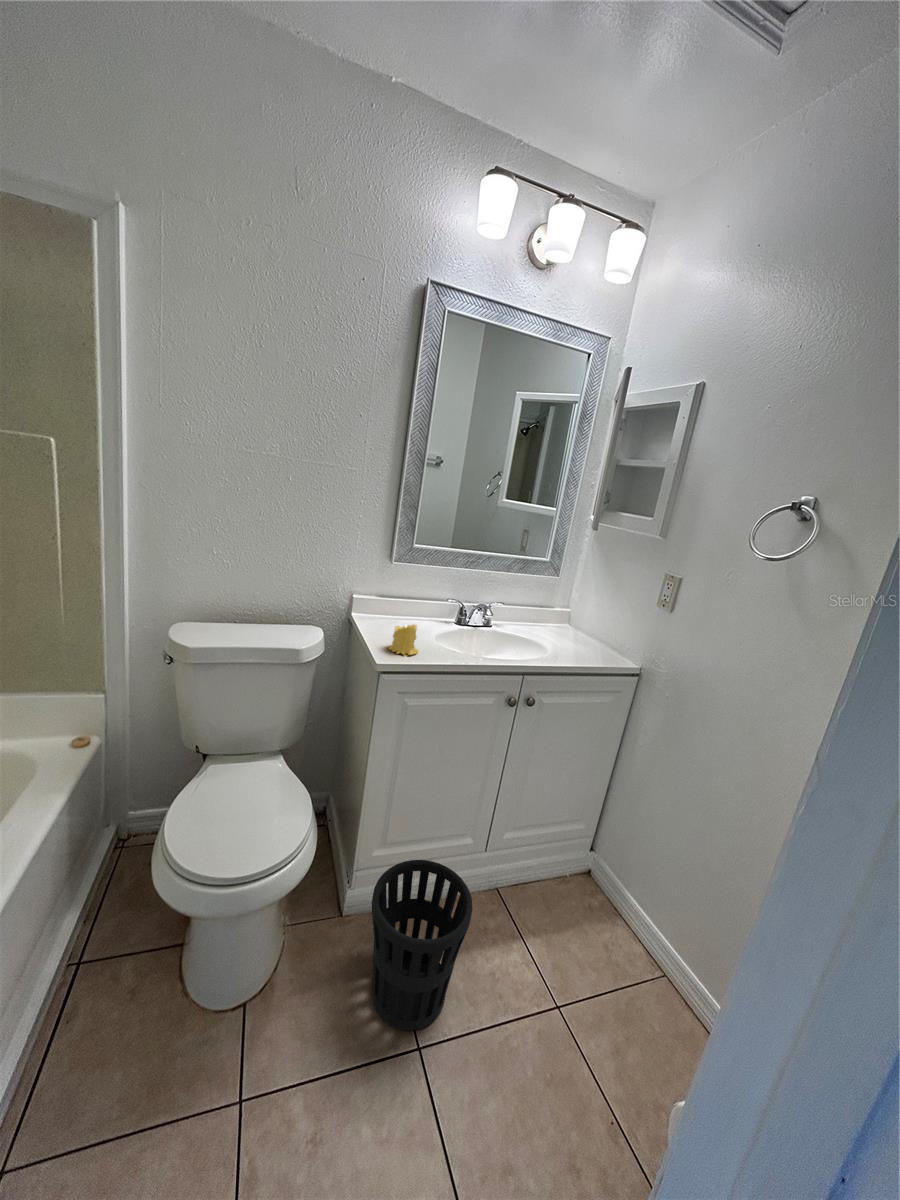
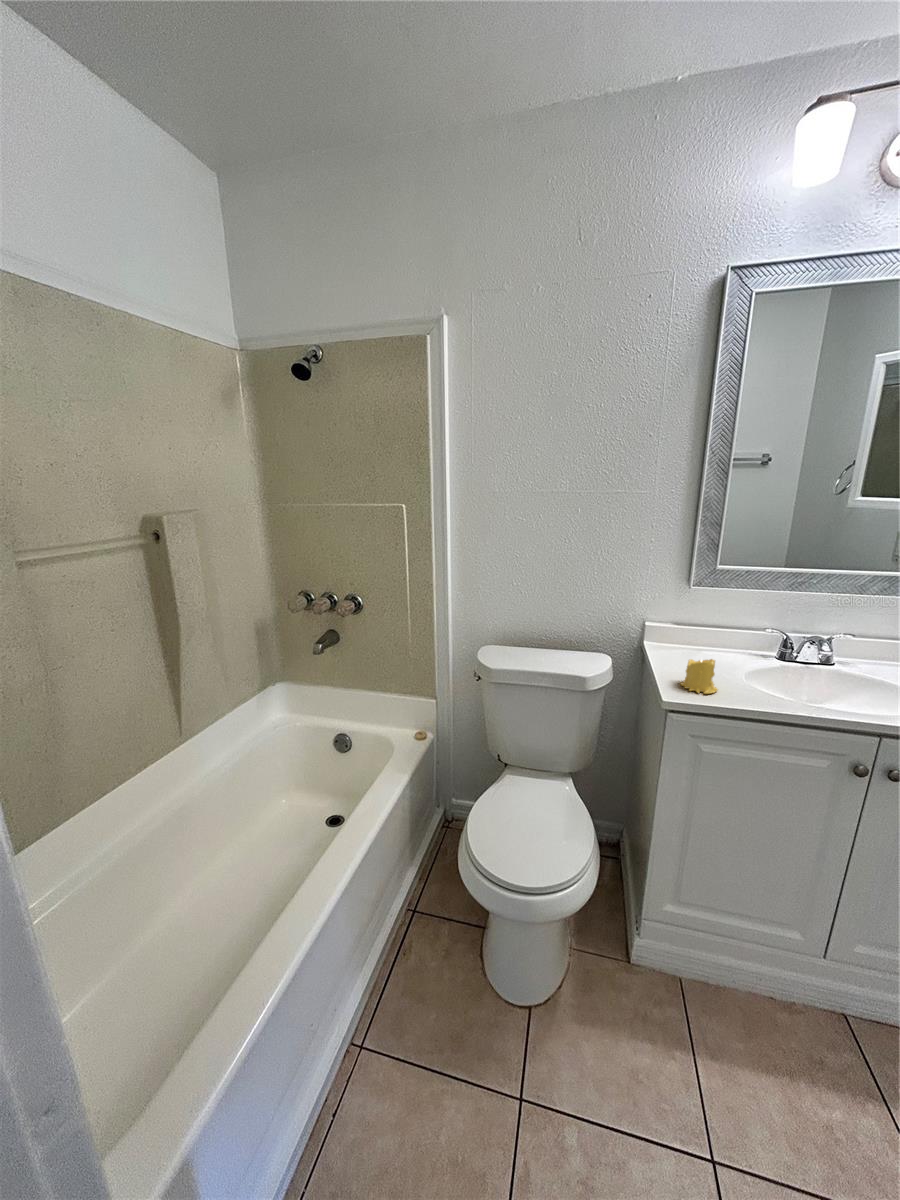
wastebasket: present [372,860,473,1031] -> none [657,929,791,1137]

